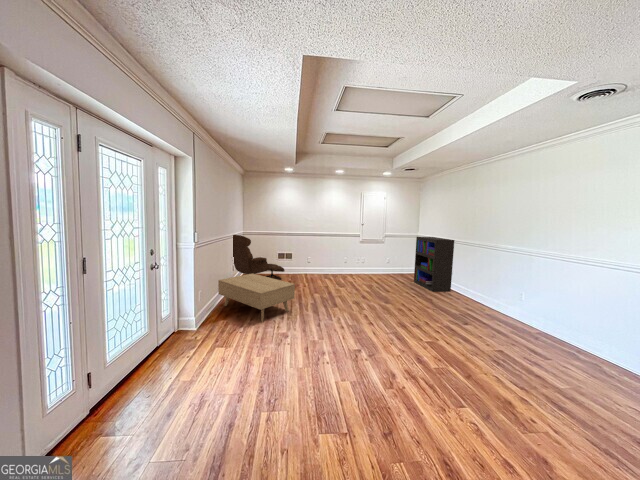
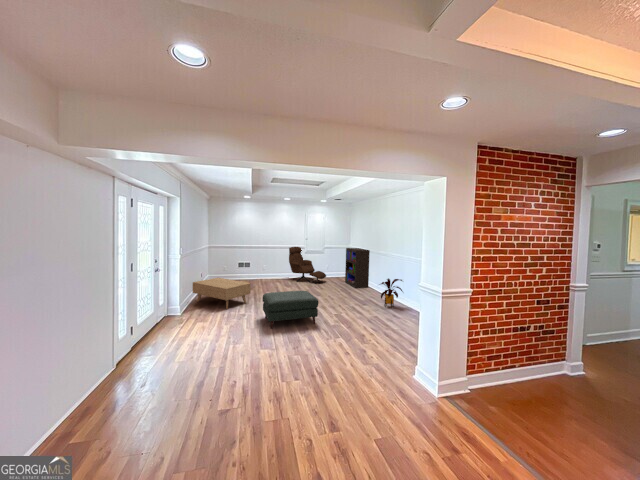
lounge chair: present [233,235,285,279] -> present [289,247,326,284]
house plant: none [484,285,539,333] -> present [381,278,403,308]
ottoman: none [315,302,409,370] -> present [263,291,319,329]

